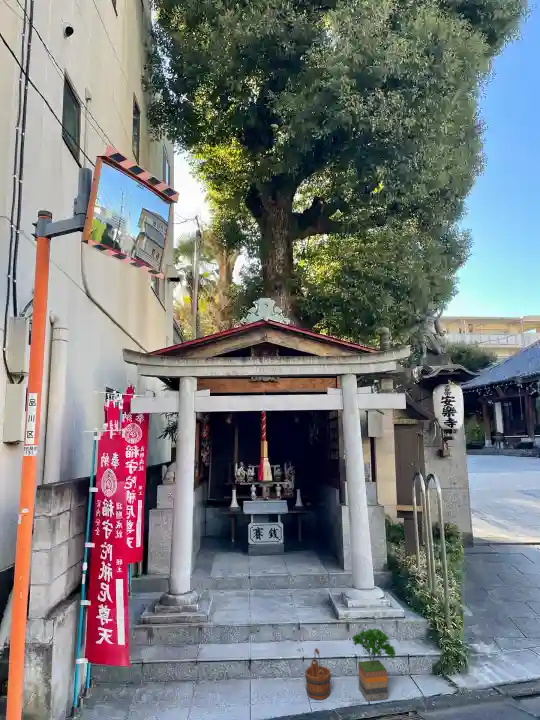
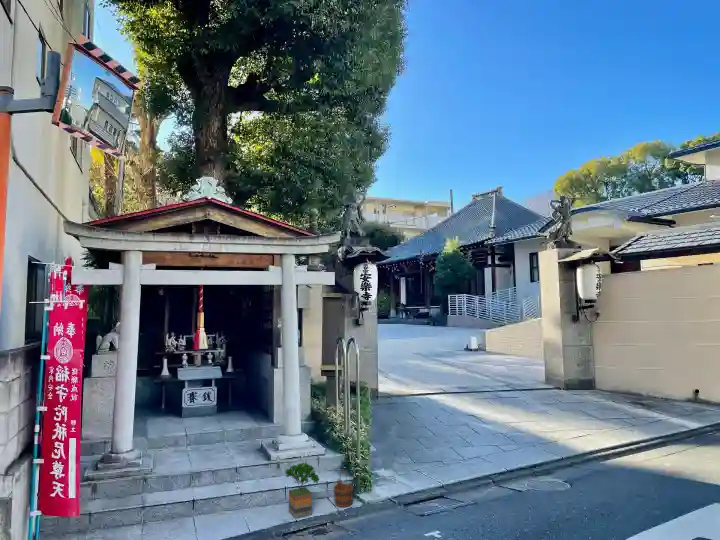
wooden bucket: present [305,648,331,700] -> present [333,471,353,507]

